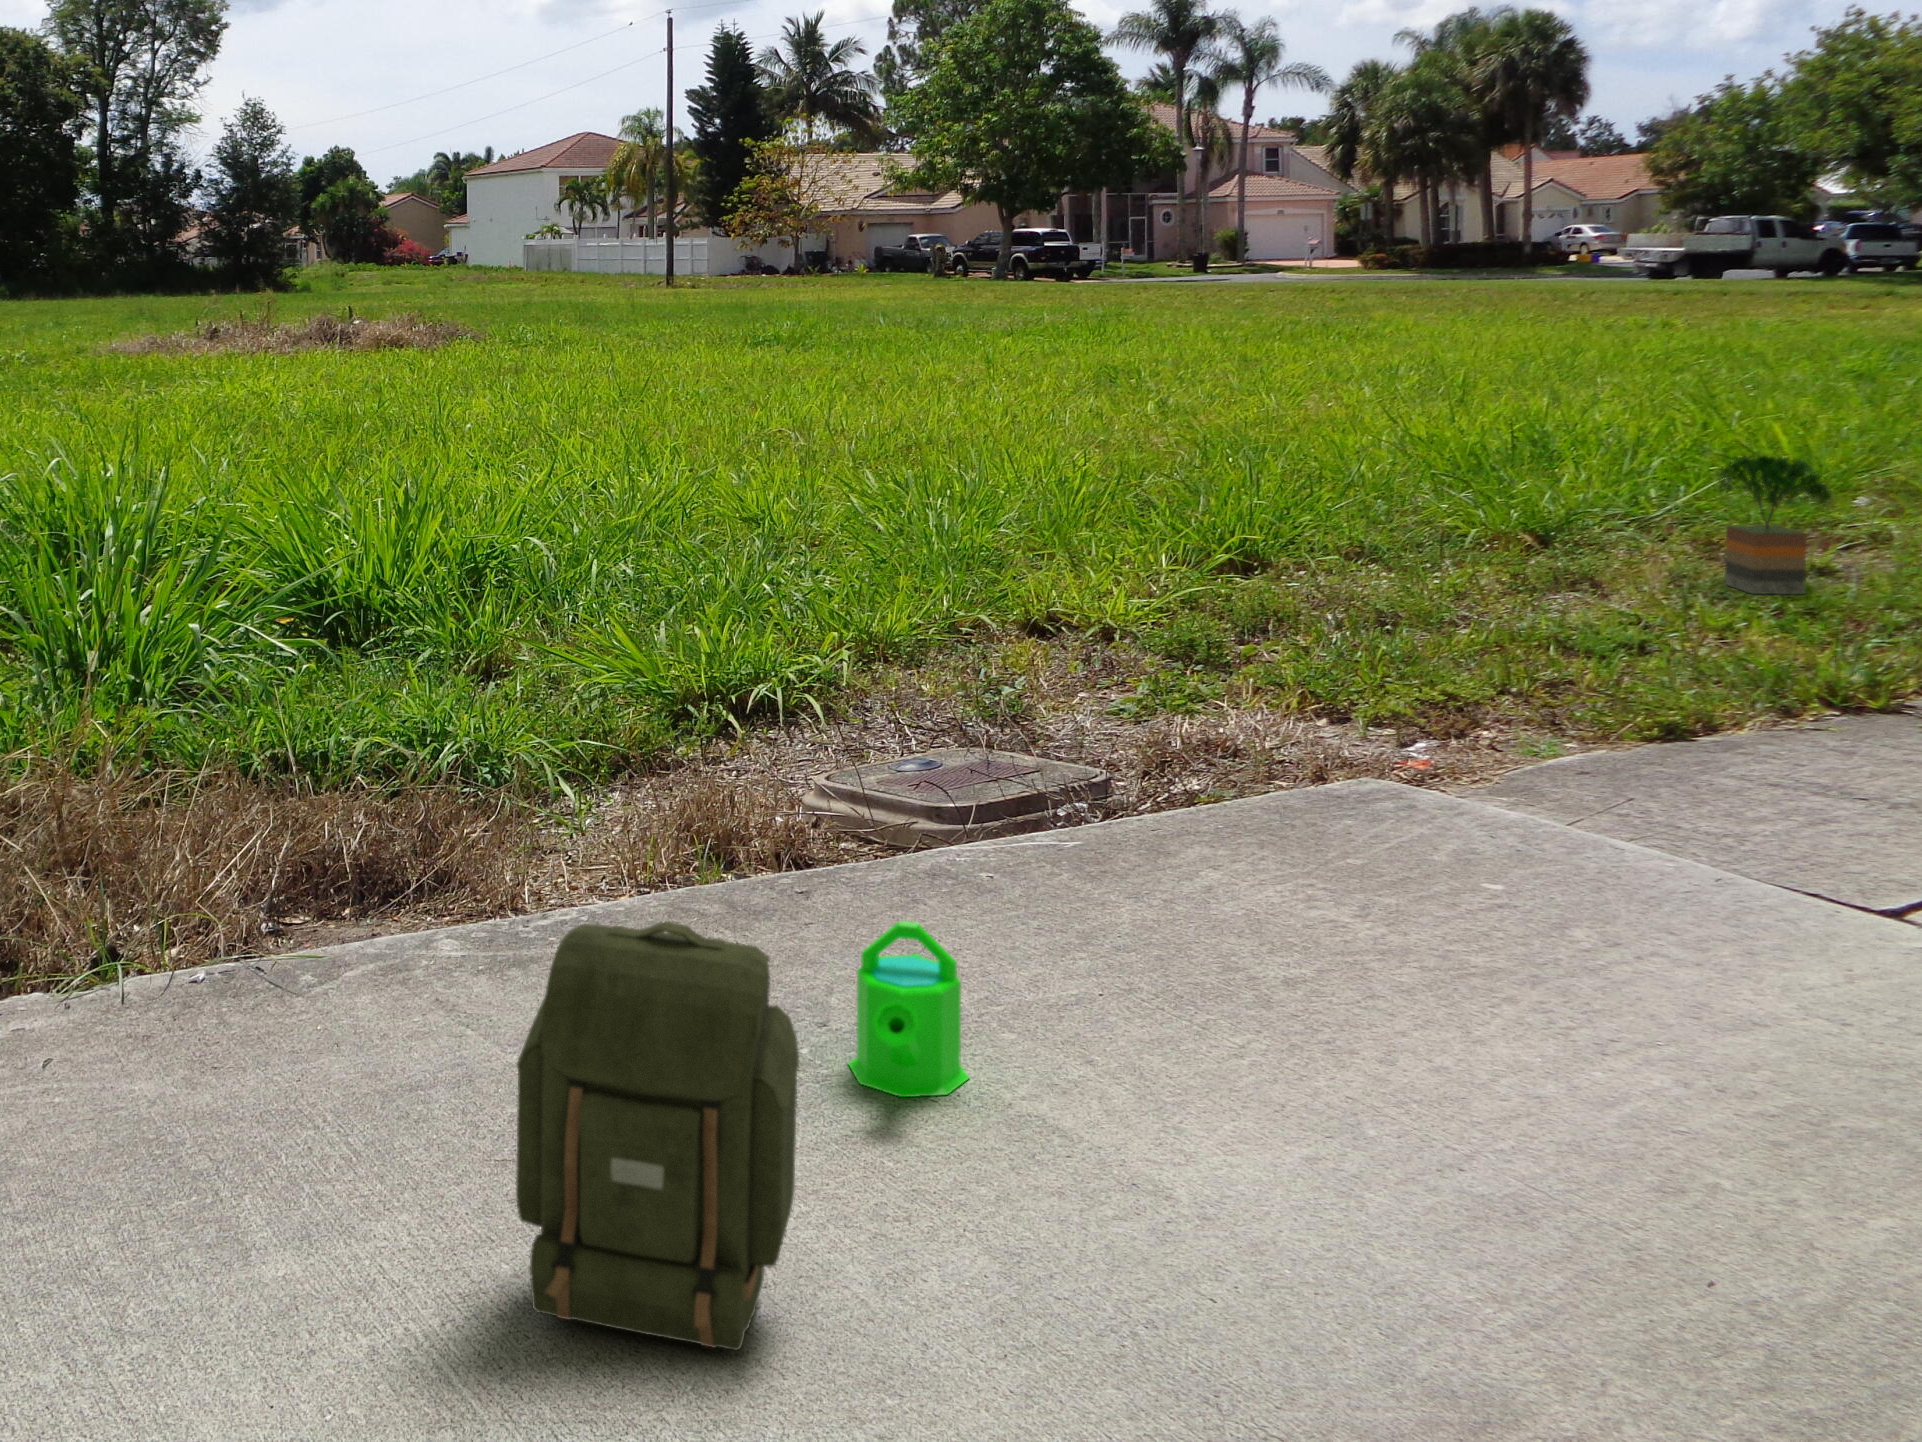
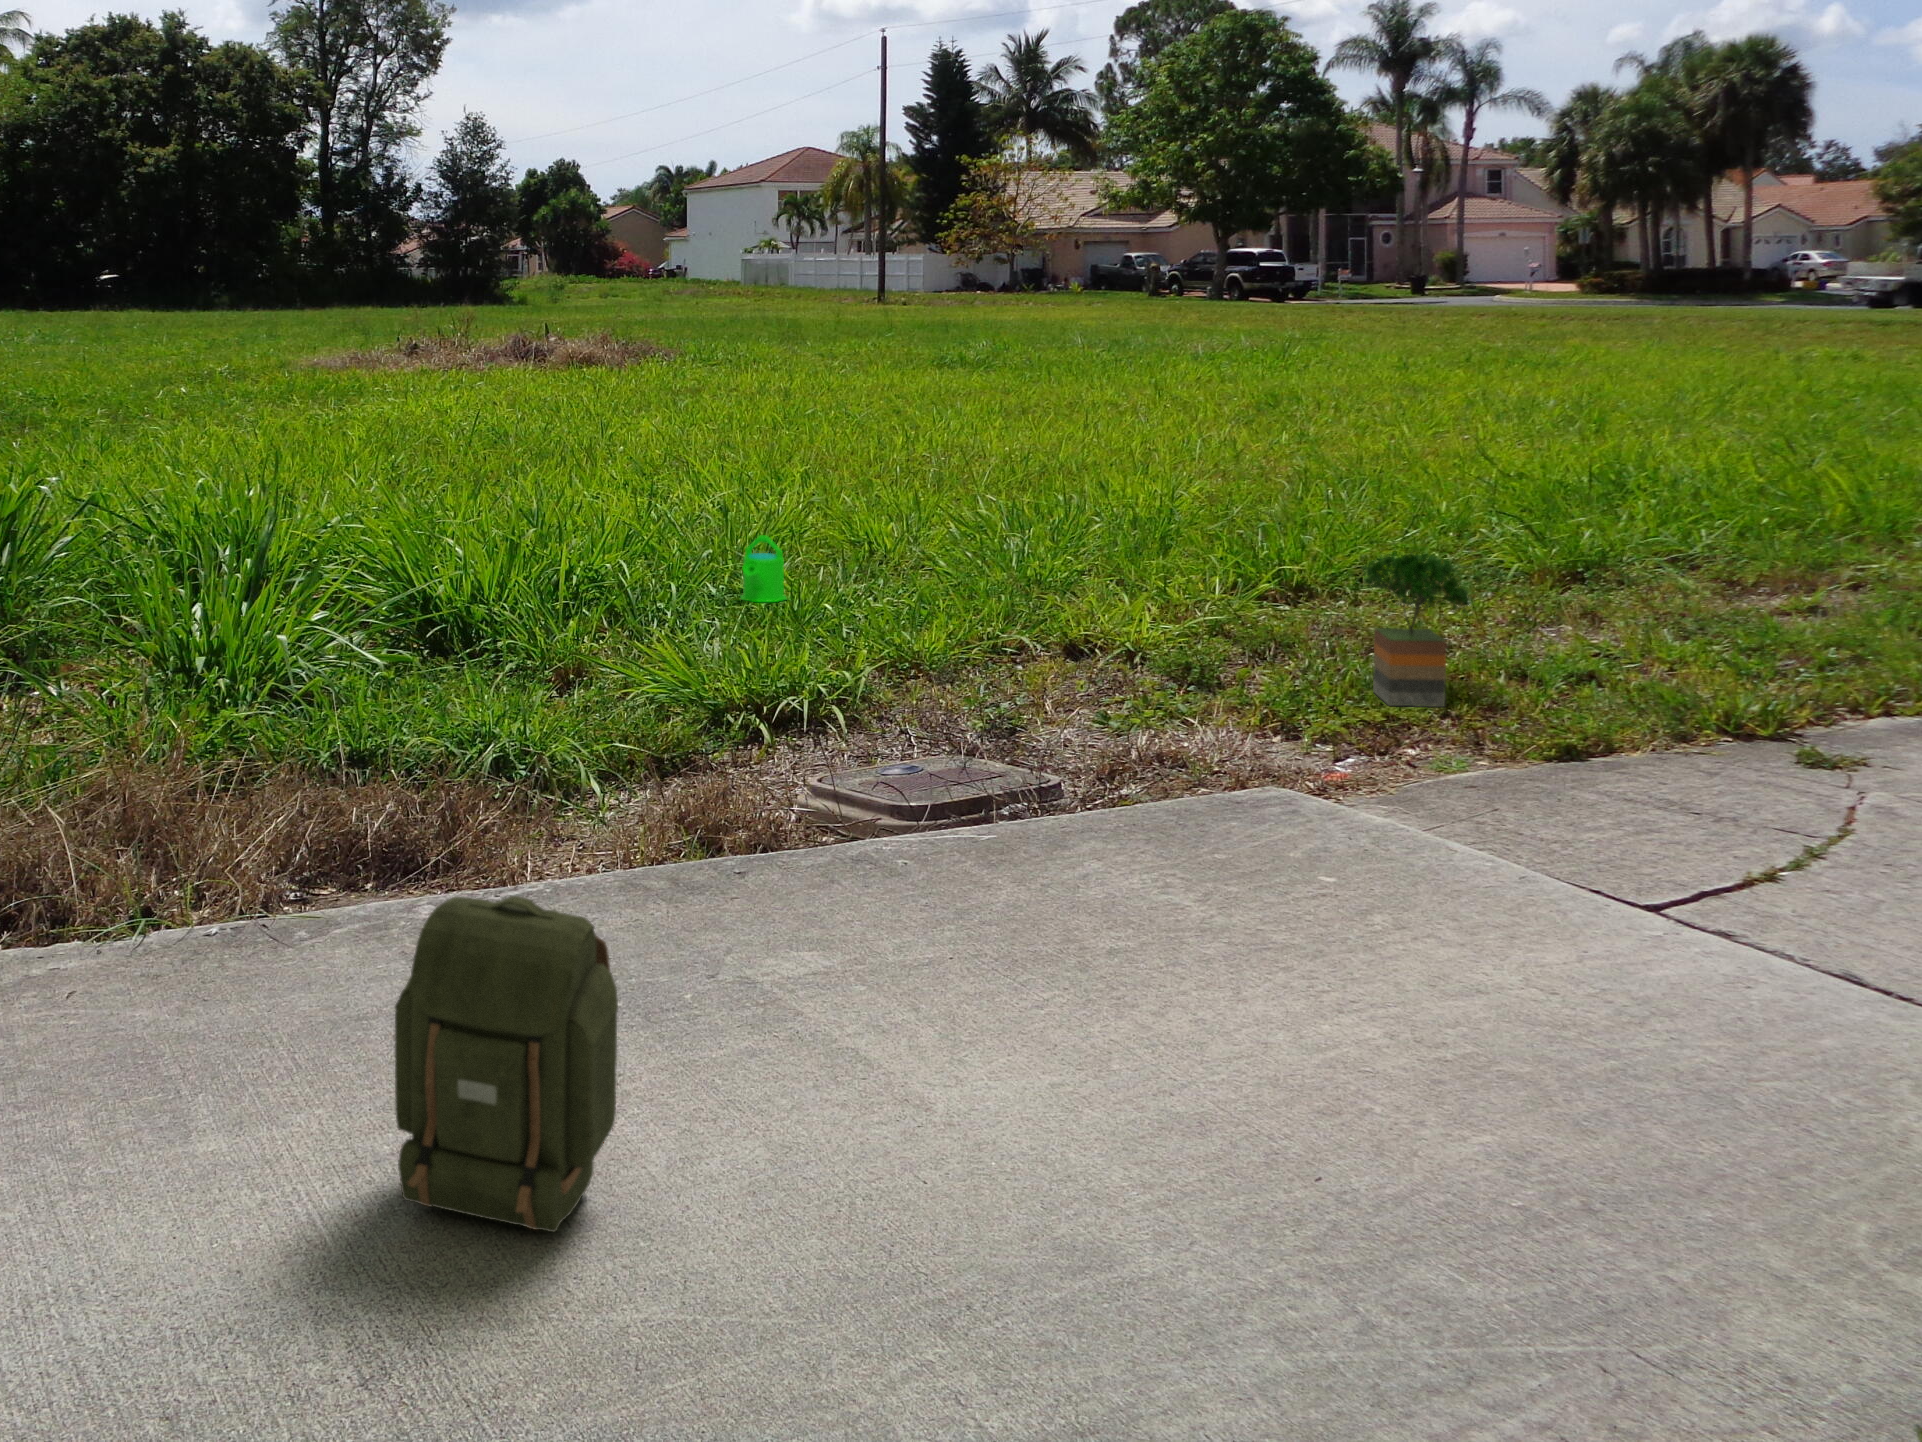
potted tree: present [1716,455,1833,594] -> present [1363,552,1472,707]
watering can: present [849,921,969,1097] -> present [741,535,786,602]

